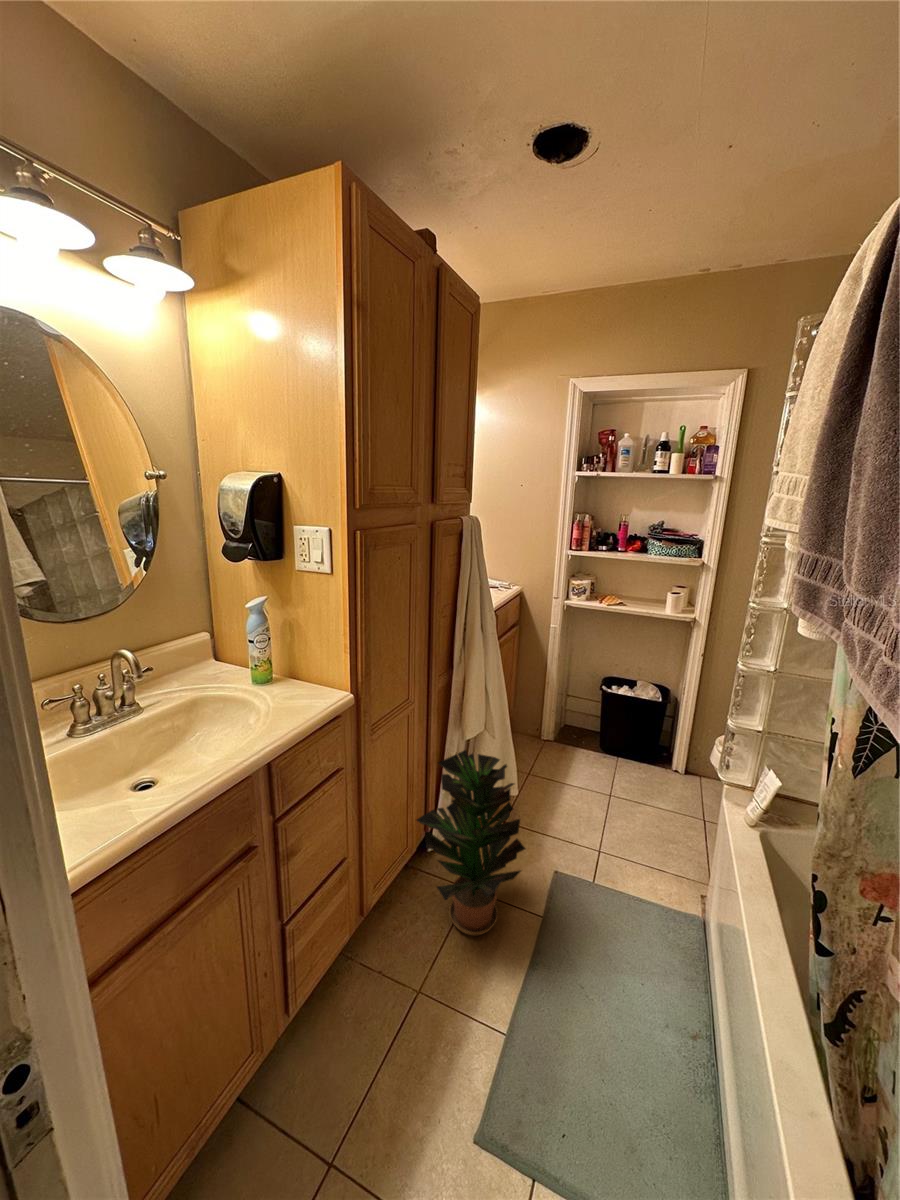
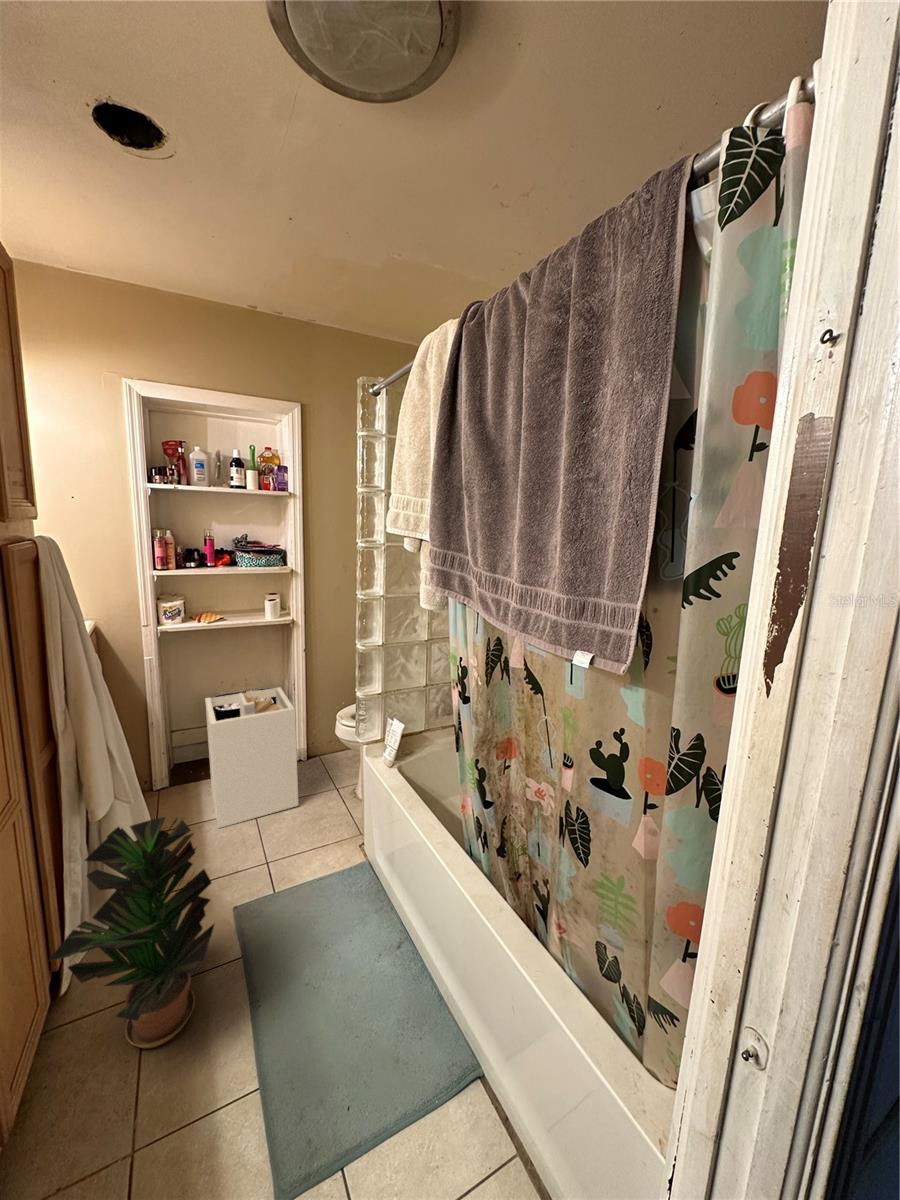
laundry hamper: none [574,675,666,816] -> present [205,687,298,828]

